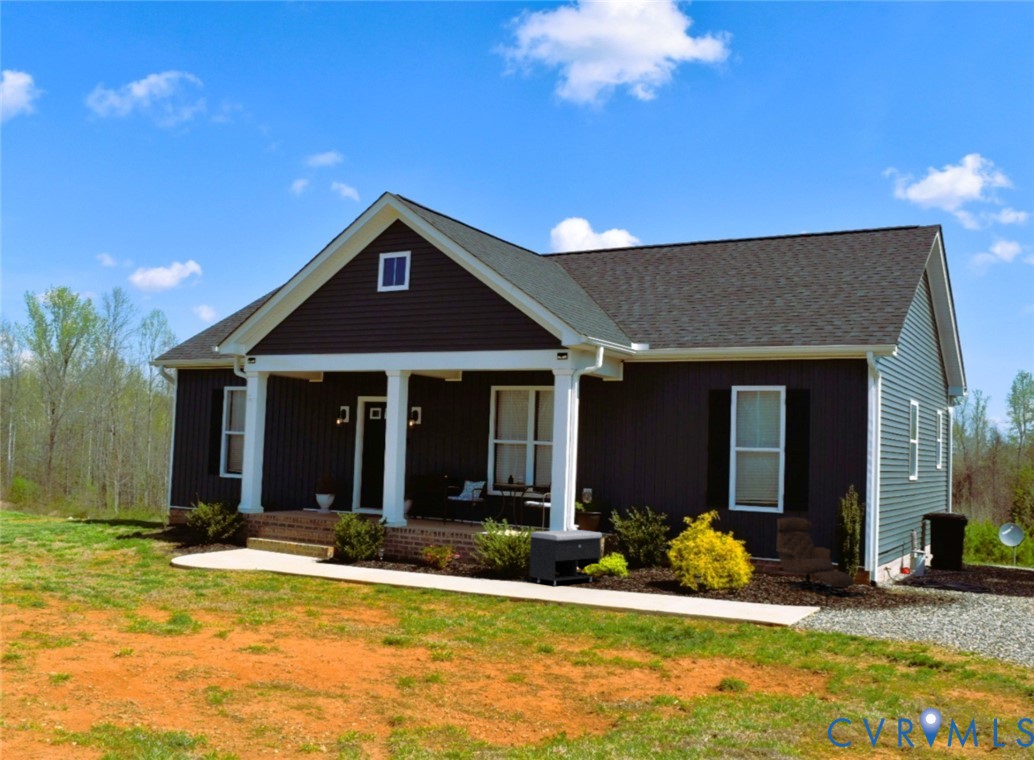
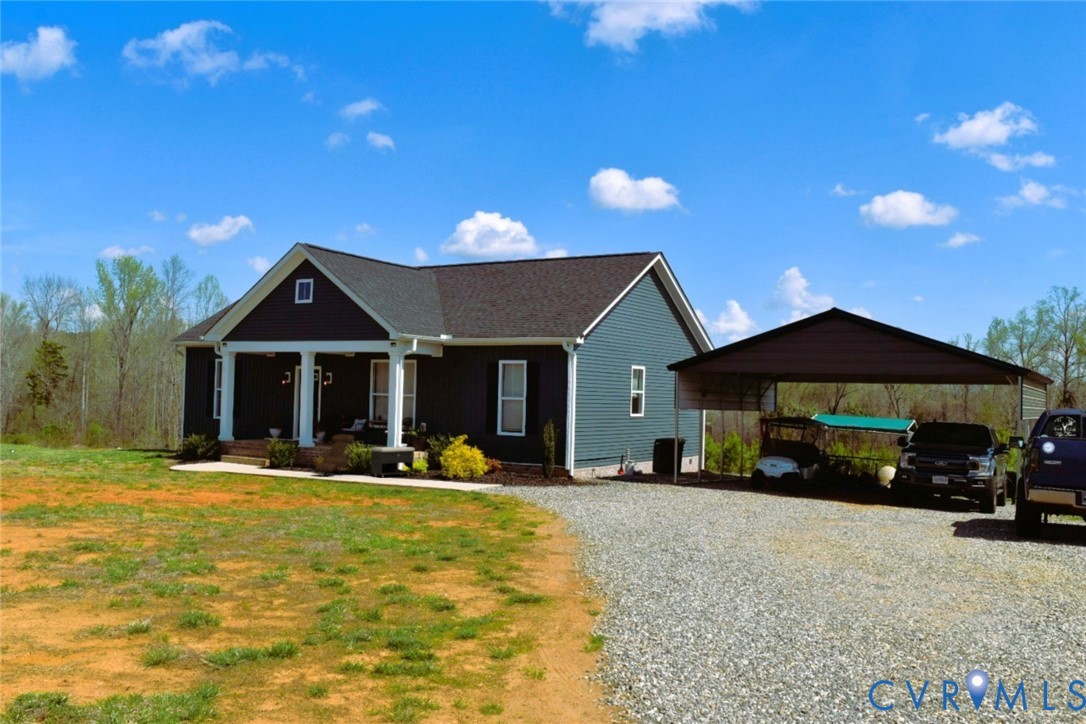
lounge chair: present [776,517,854,597] -> present [315,434,354,475]

